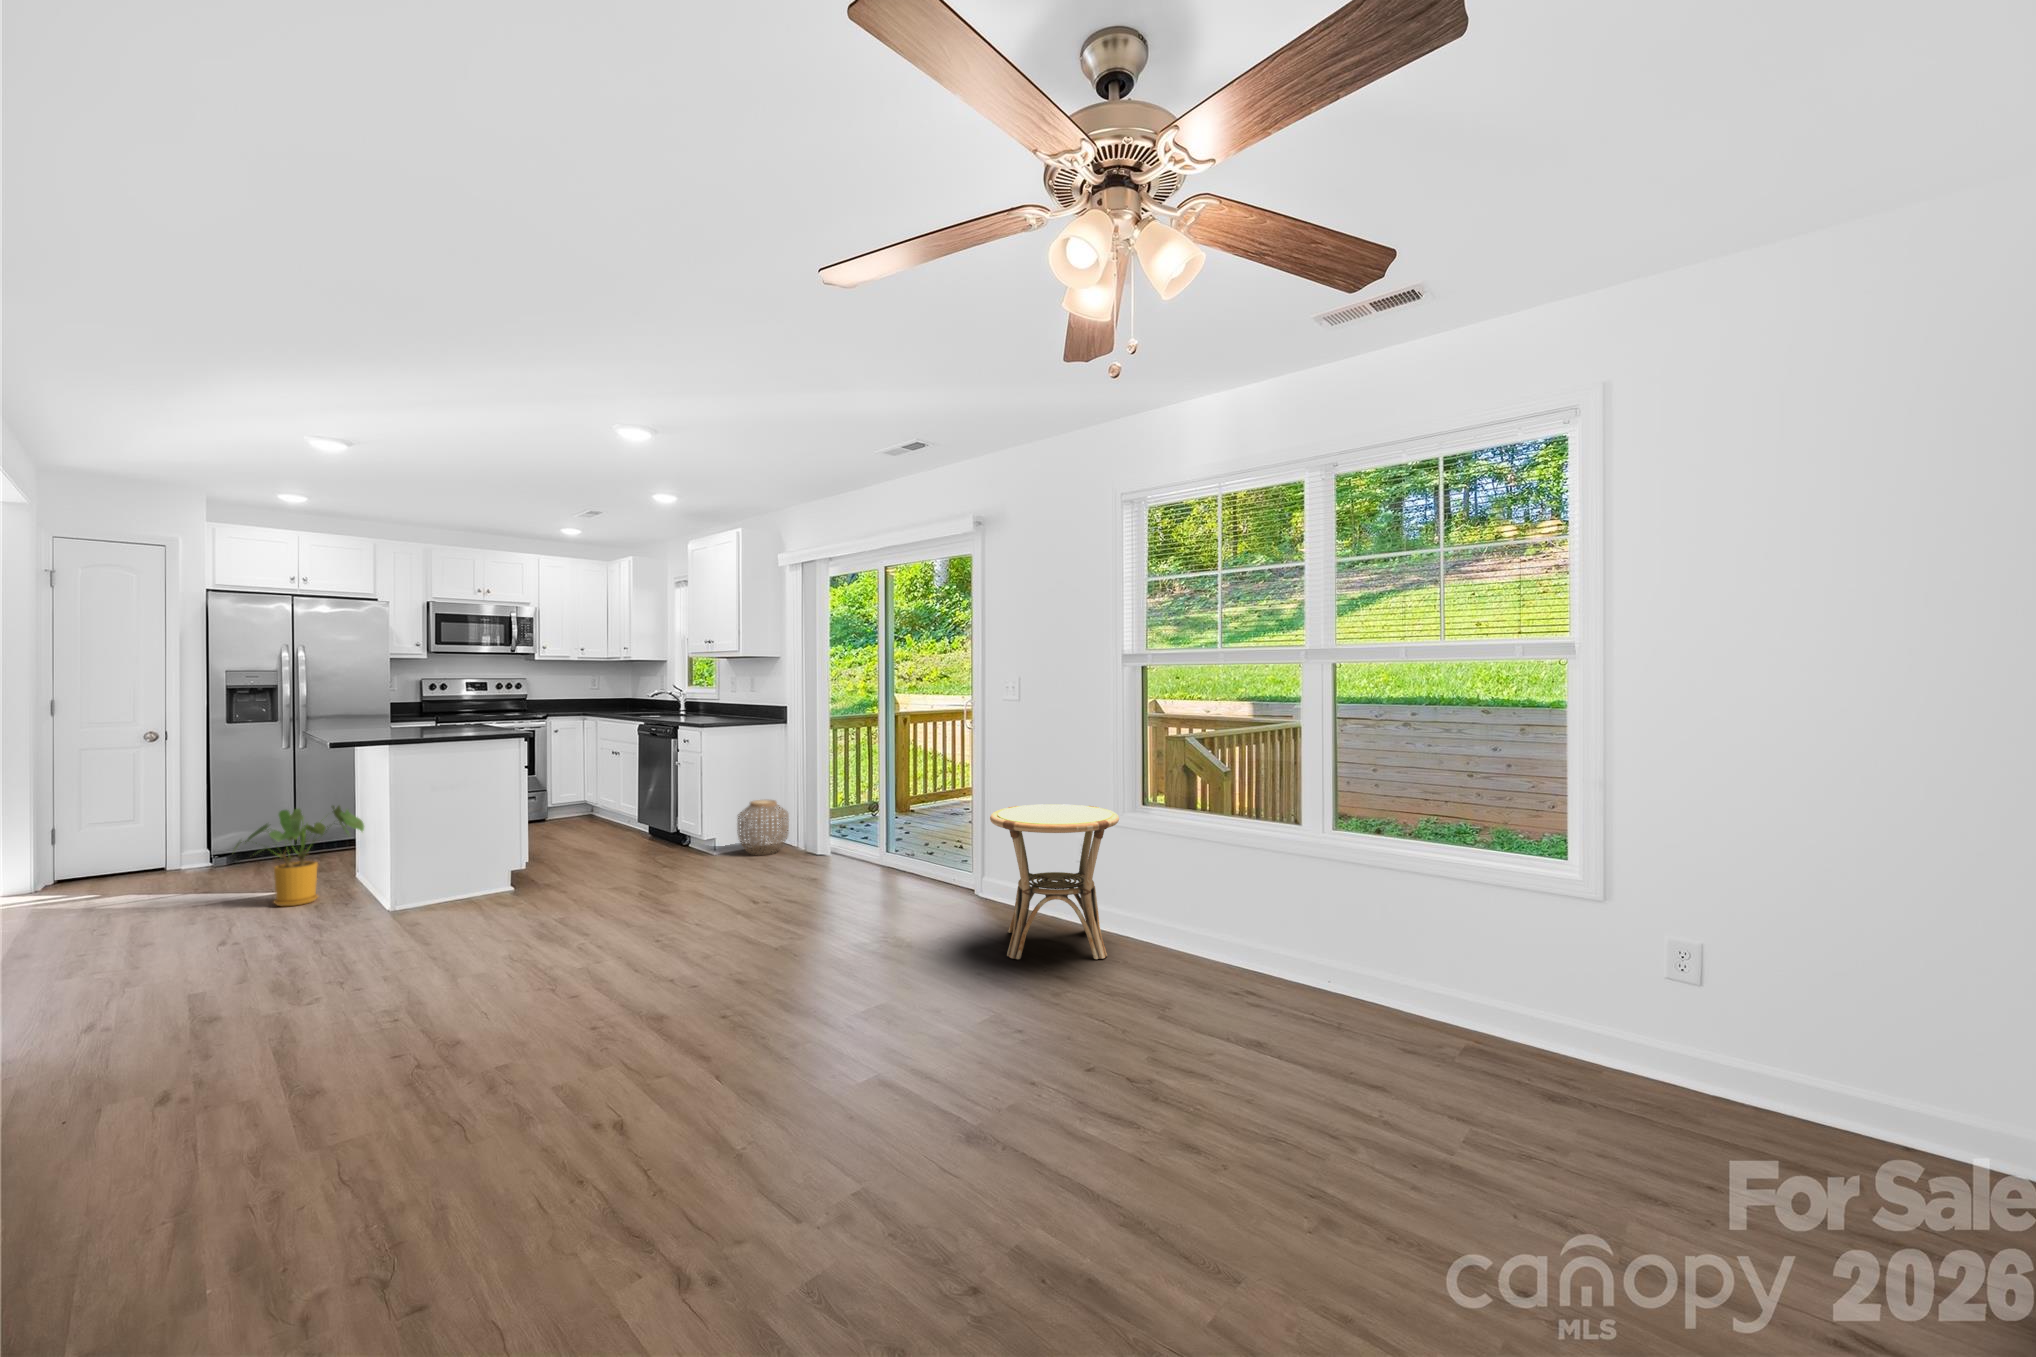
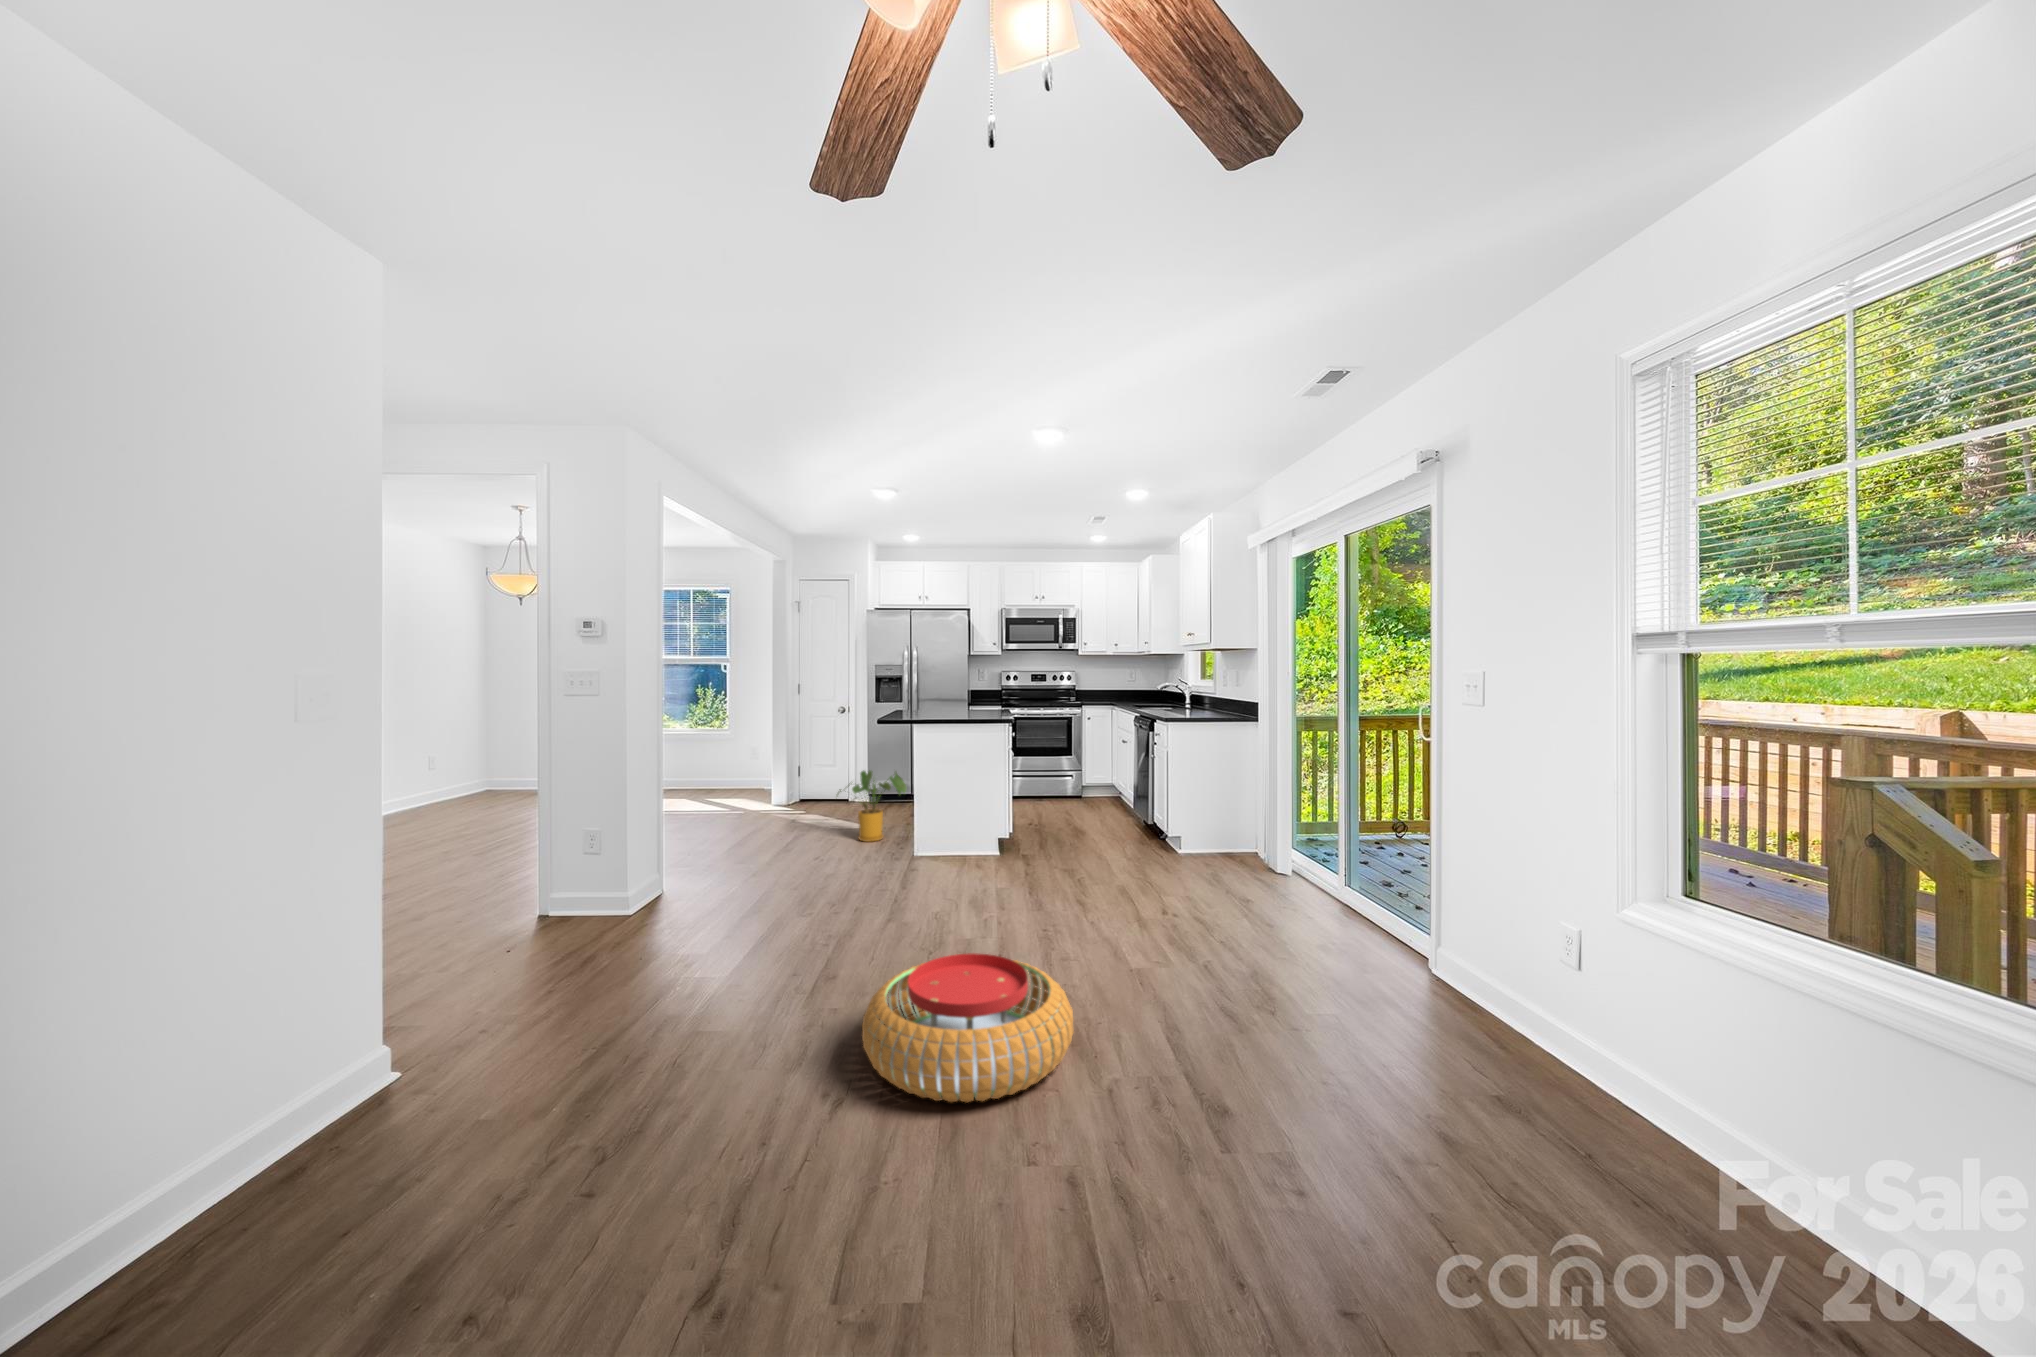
woven basket: present [737,800,789,855] -> none [1195,801,1249,860]
side table: present [990,804,1119,959] -> none [1374,875,1622,1182]
pouf: none [592,928,798,1048] -> present [862,954,1074,1102]

